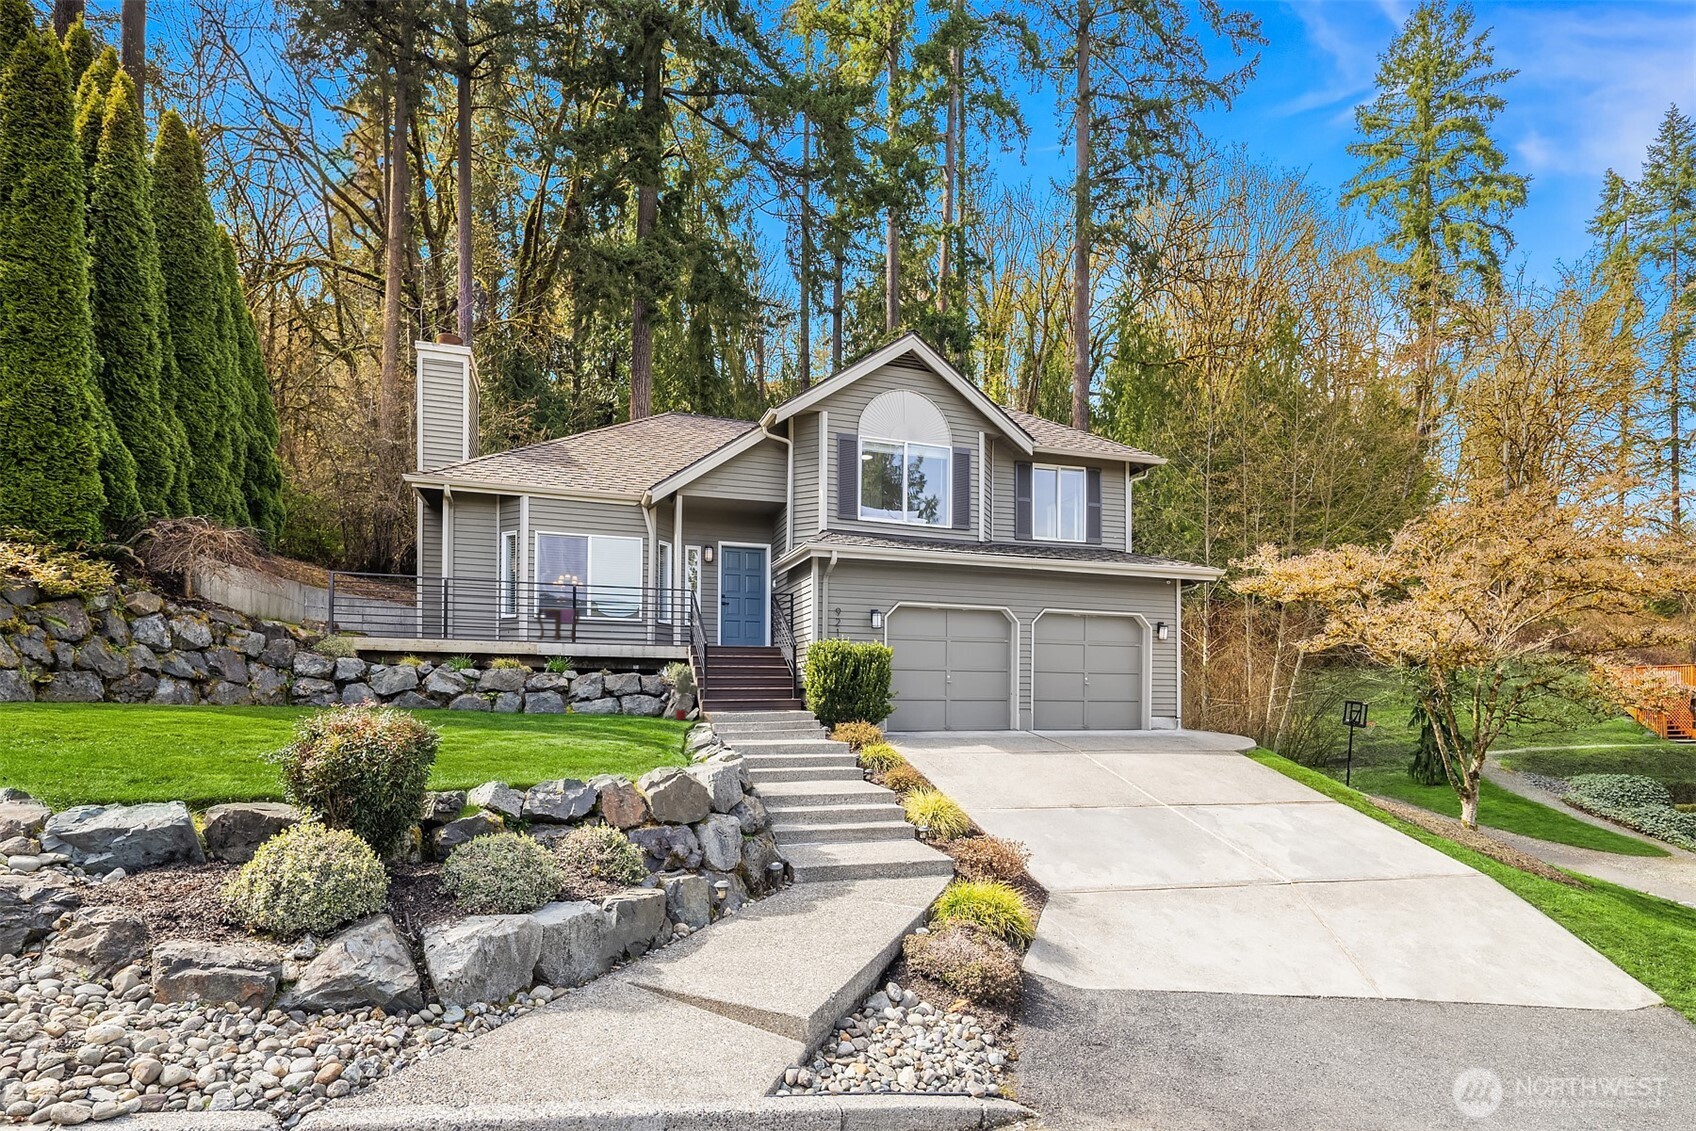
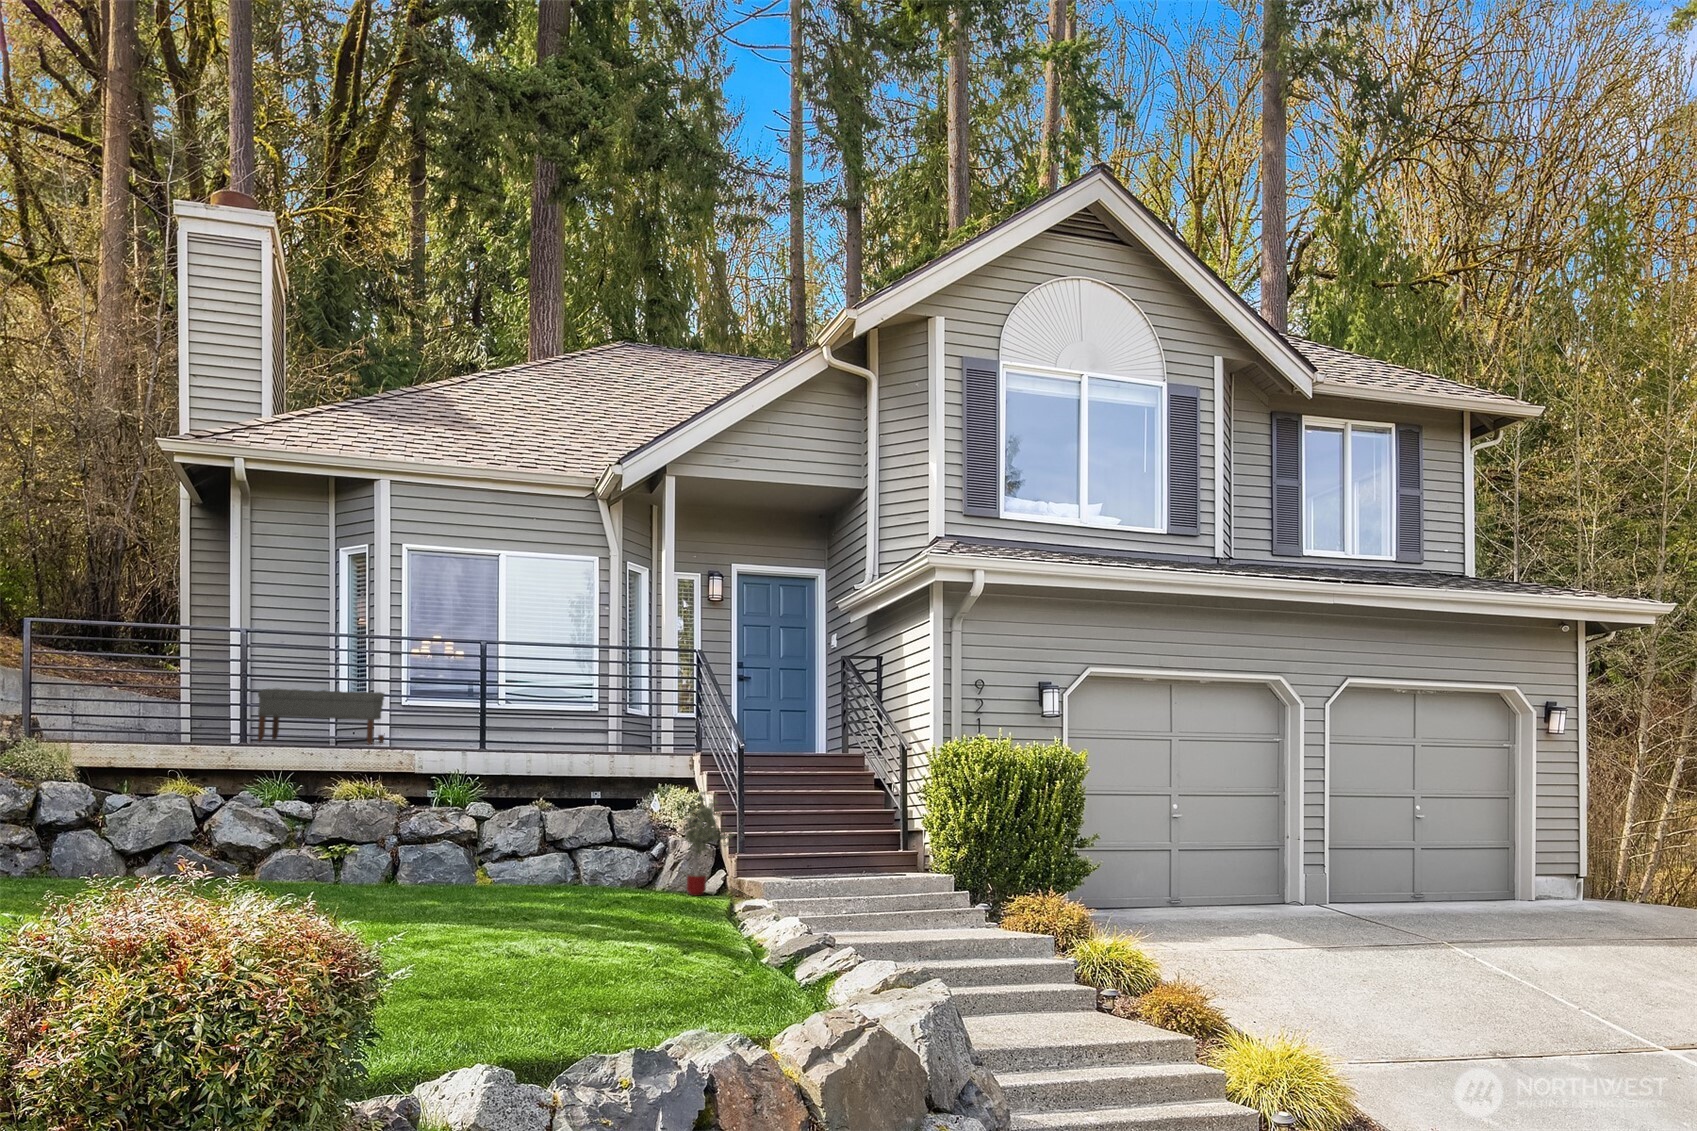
side table: present [537,608,580,641] -> none [409,685,489,747]
bench: none [456,609,527,640] -> present [258,689,384,745]

